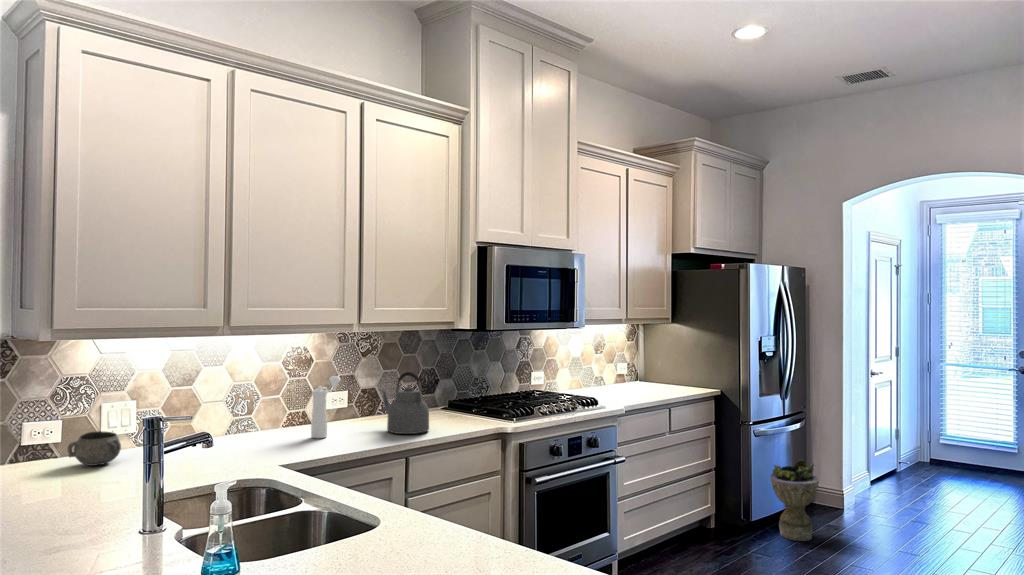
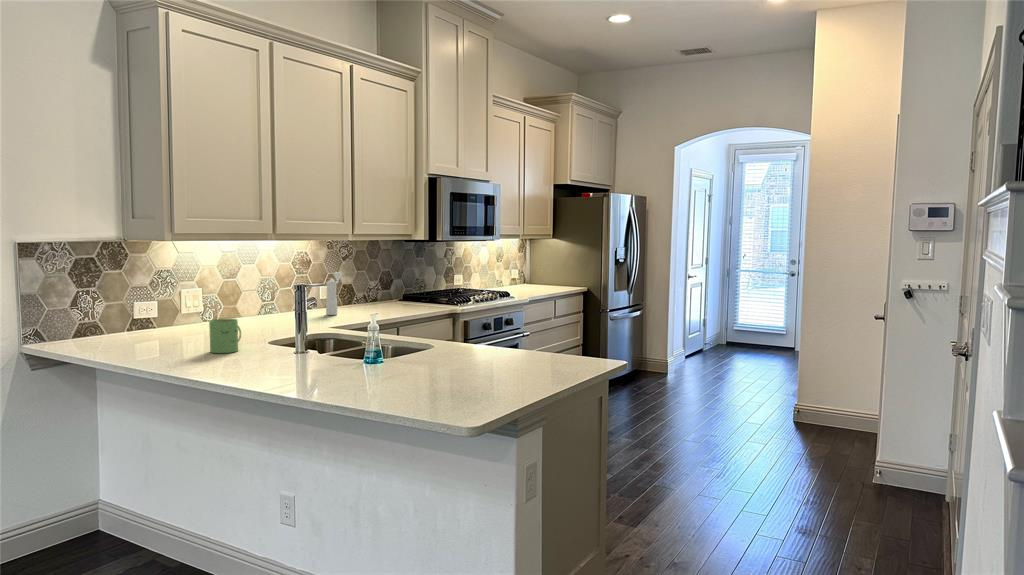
kettle: present [379,372,429,434] -> none [365,269,406,312]
decorative bowl: present [68,431,121,466] -> none [175,308,211,331]
planter: present [770,459,819,541] -> none [621,336,654,392]
mug: none [30,464,91,525] -> present [209,319,241,353]

